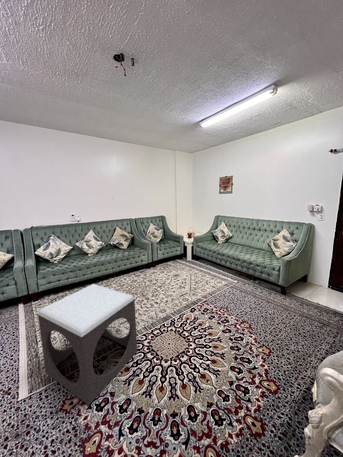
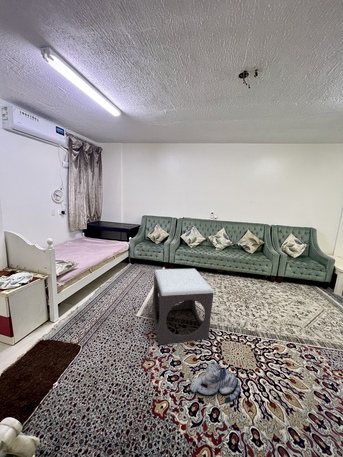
plush toy: none [157,363,194,415] -> present [190,362,241,402]

